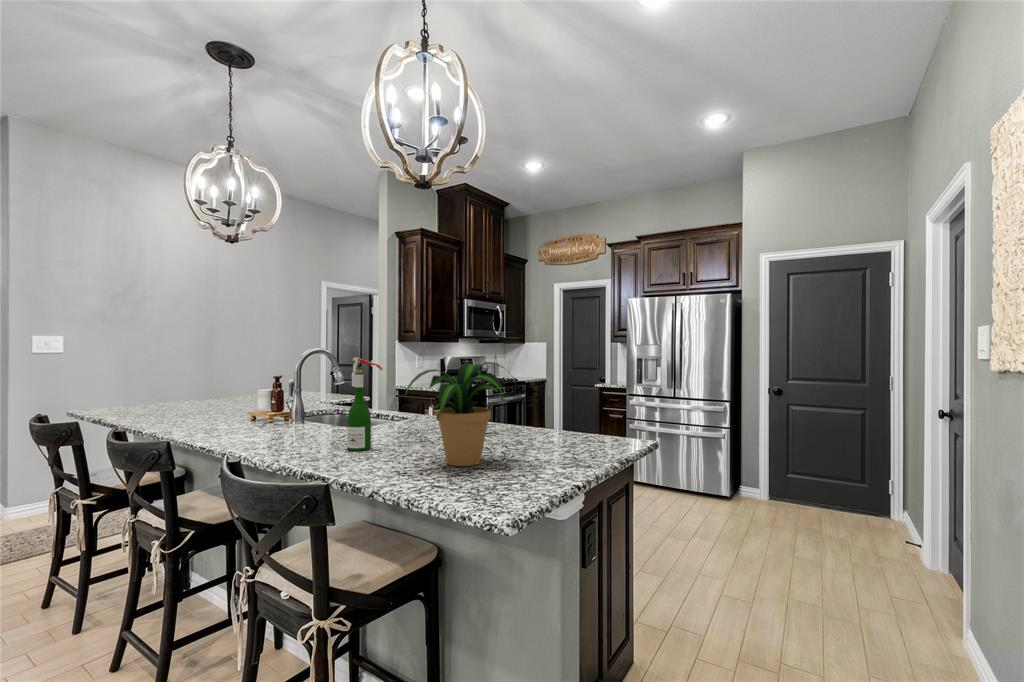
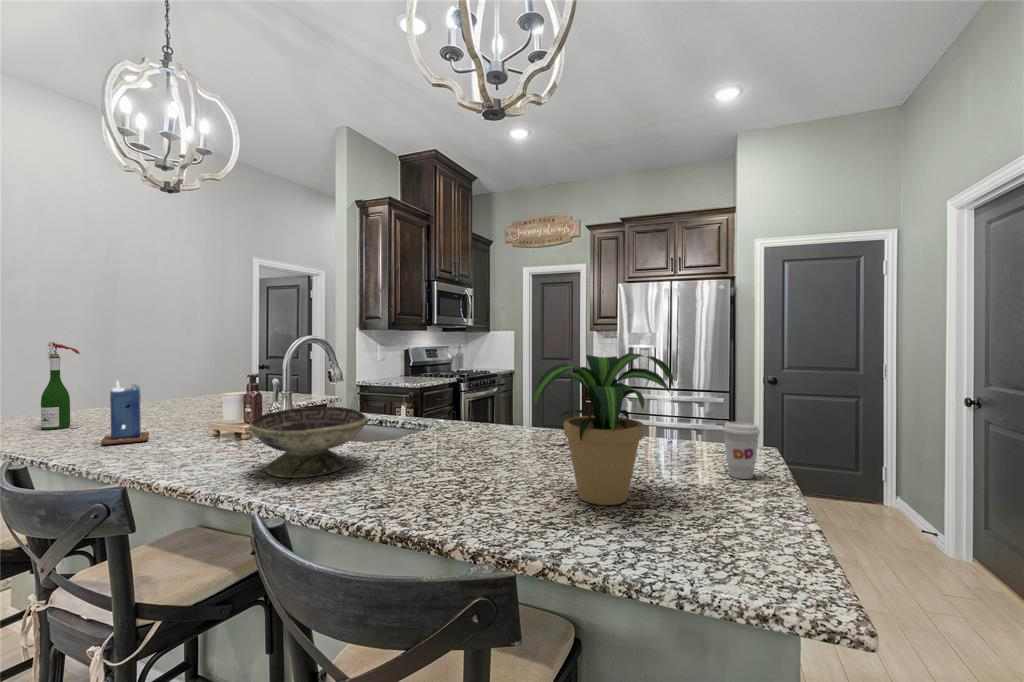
wine bottle: present [347,357,383,451] -> present [41,342,80,430]
candle: none [176,380,209,424] -> present [101,381,149,445]
decorative bowl: none [253,399,334,445] -> present [249,407,367,478]
coffee cup: none [575,415,600,458] -> present [723,422,760,479]

